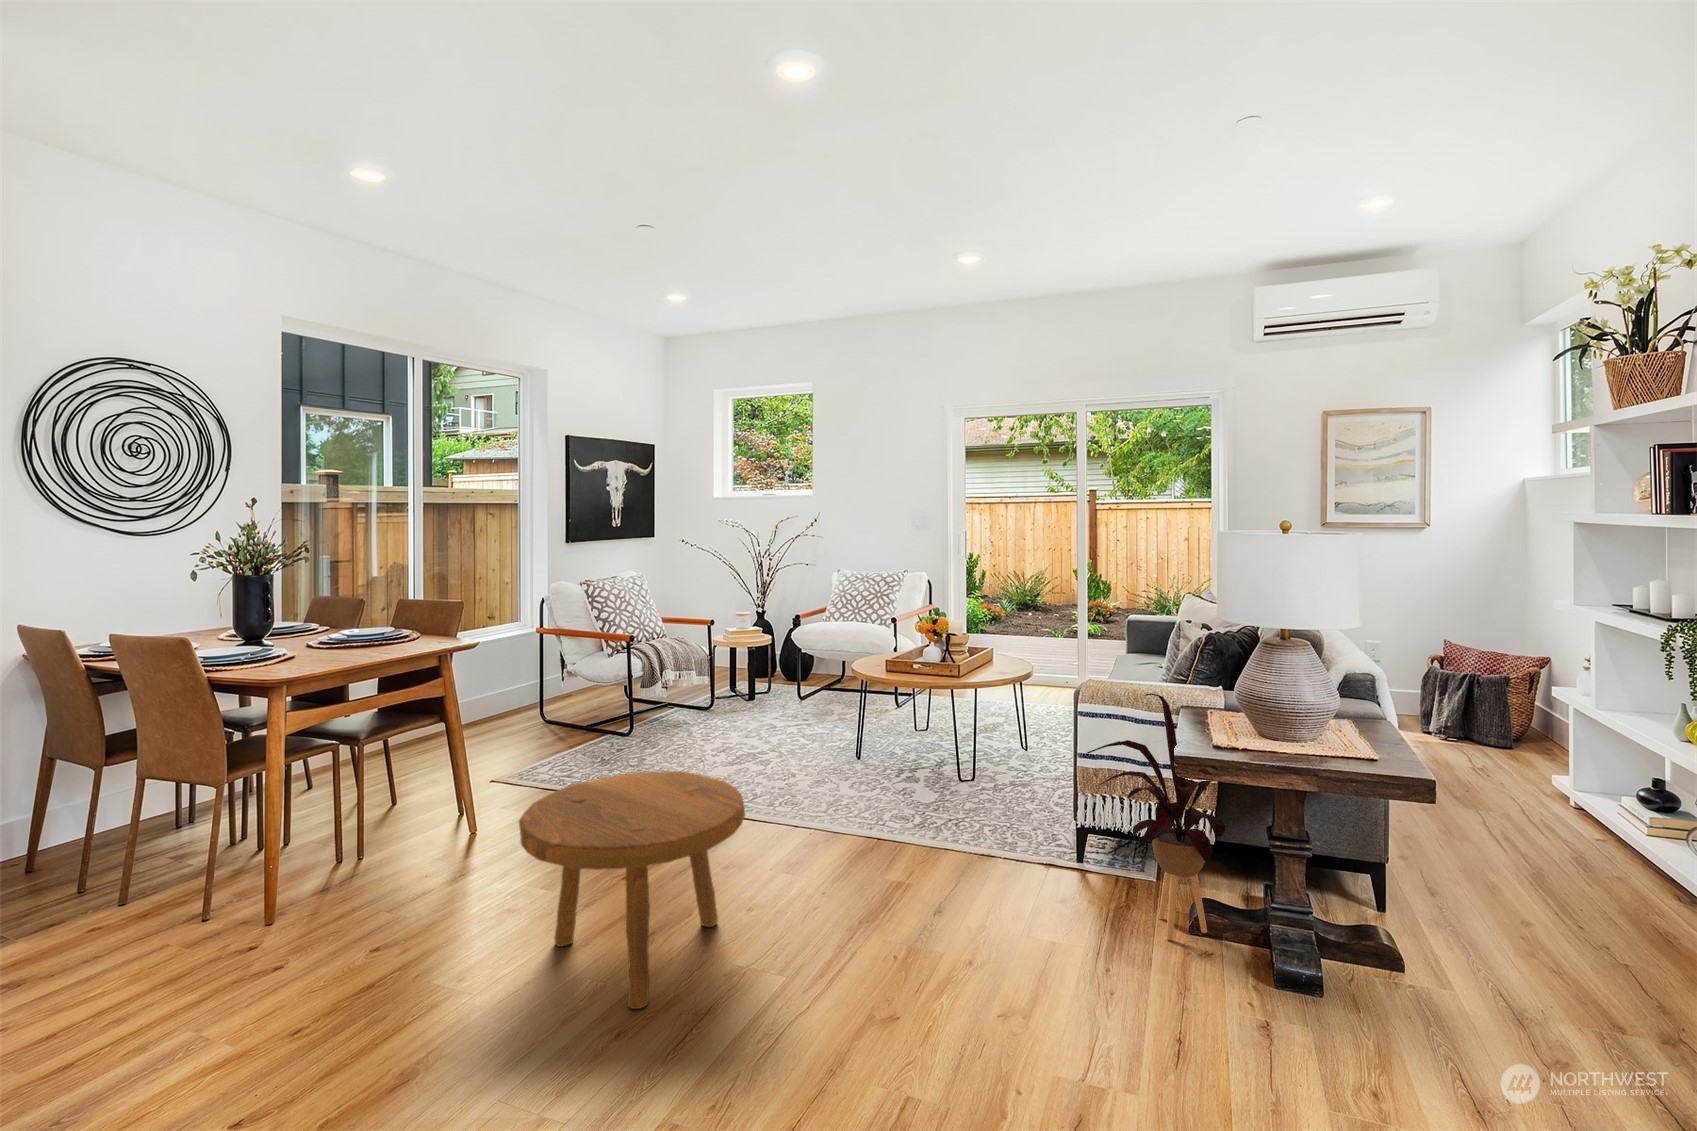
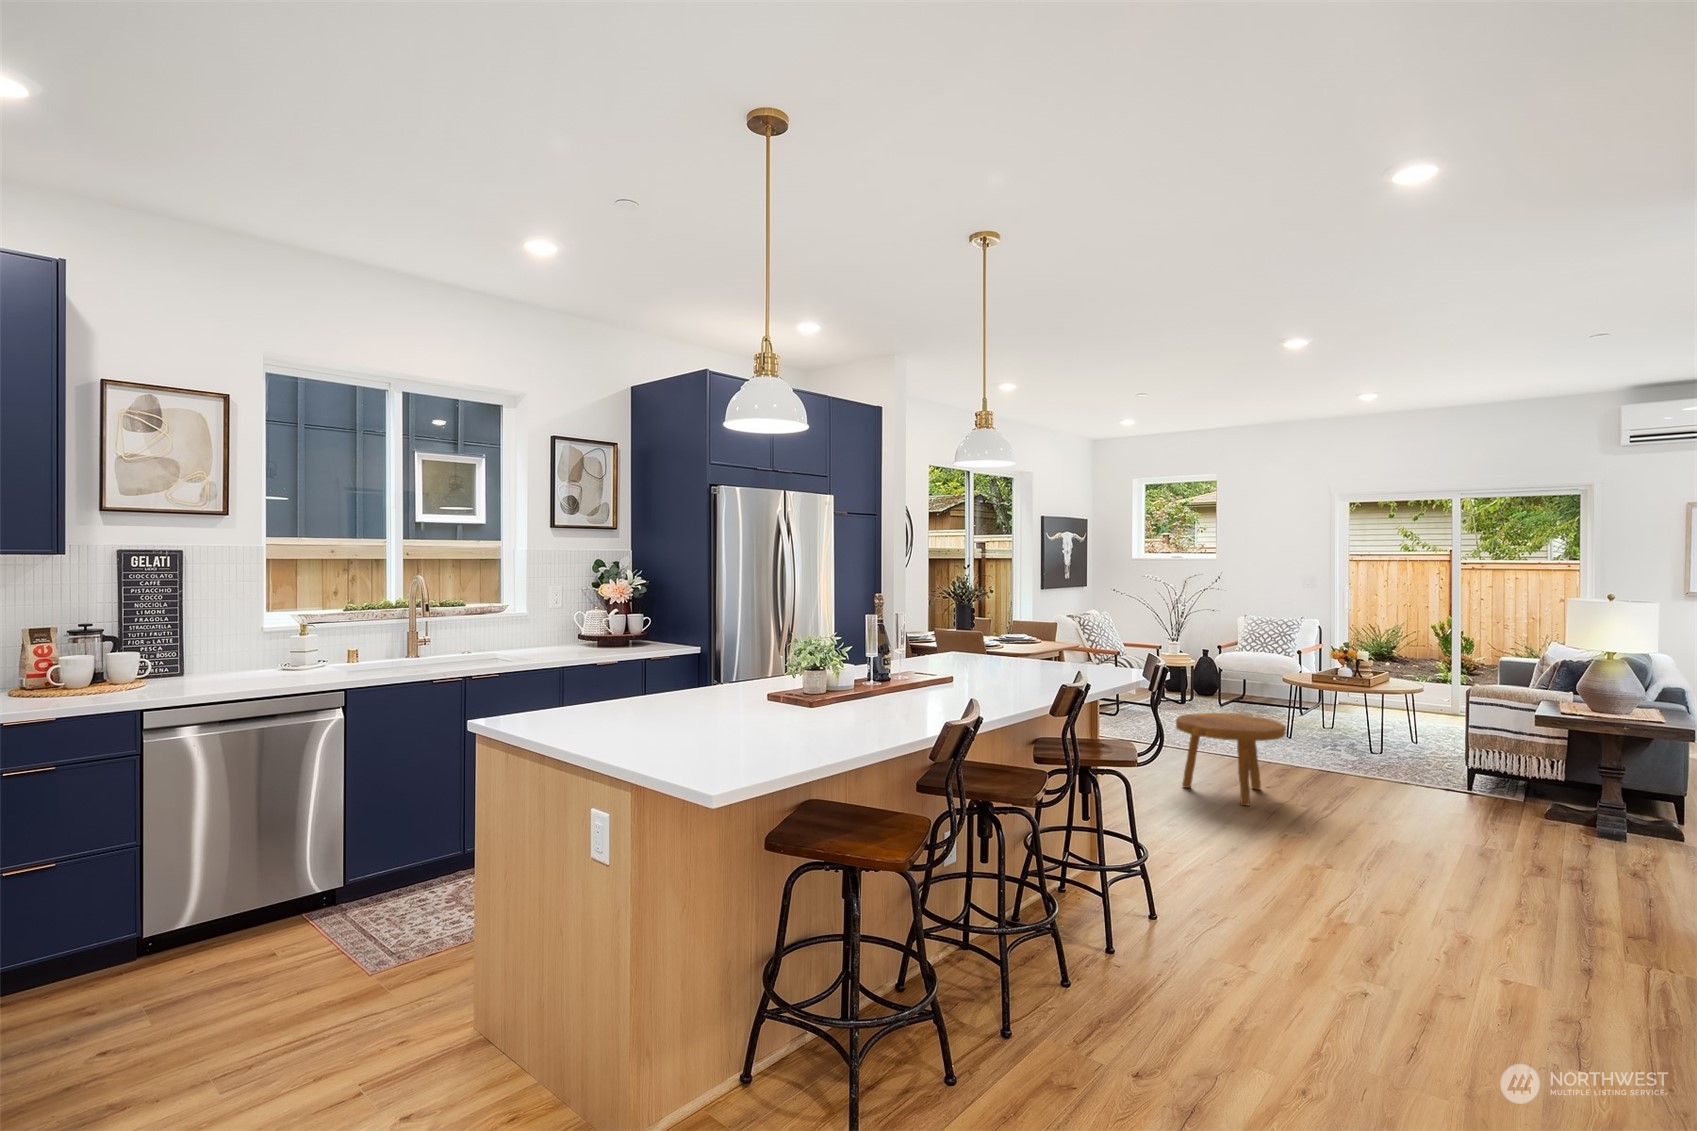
house plant: present [1087,694,1226,940] -> none [1476,684,1589,816]

